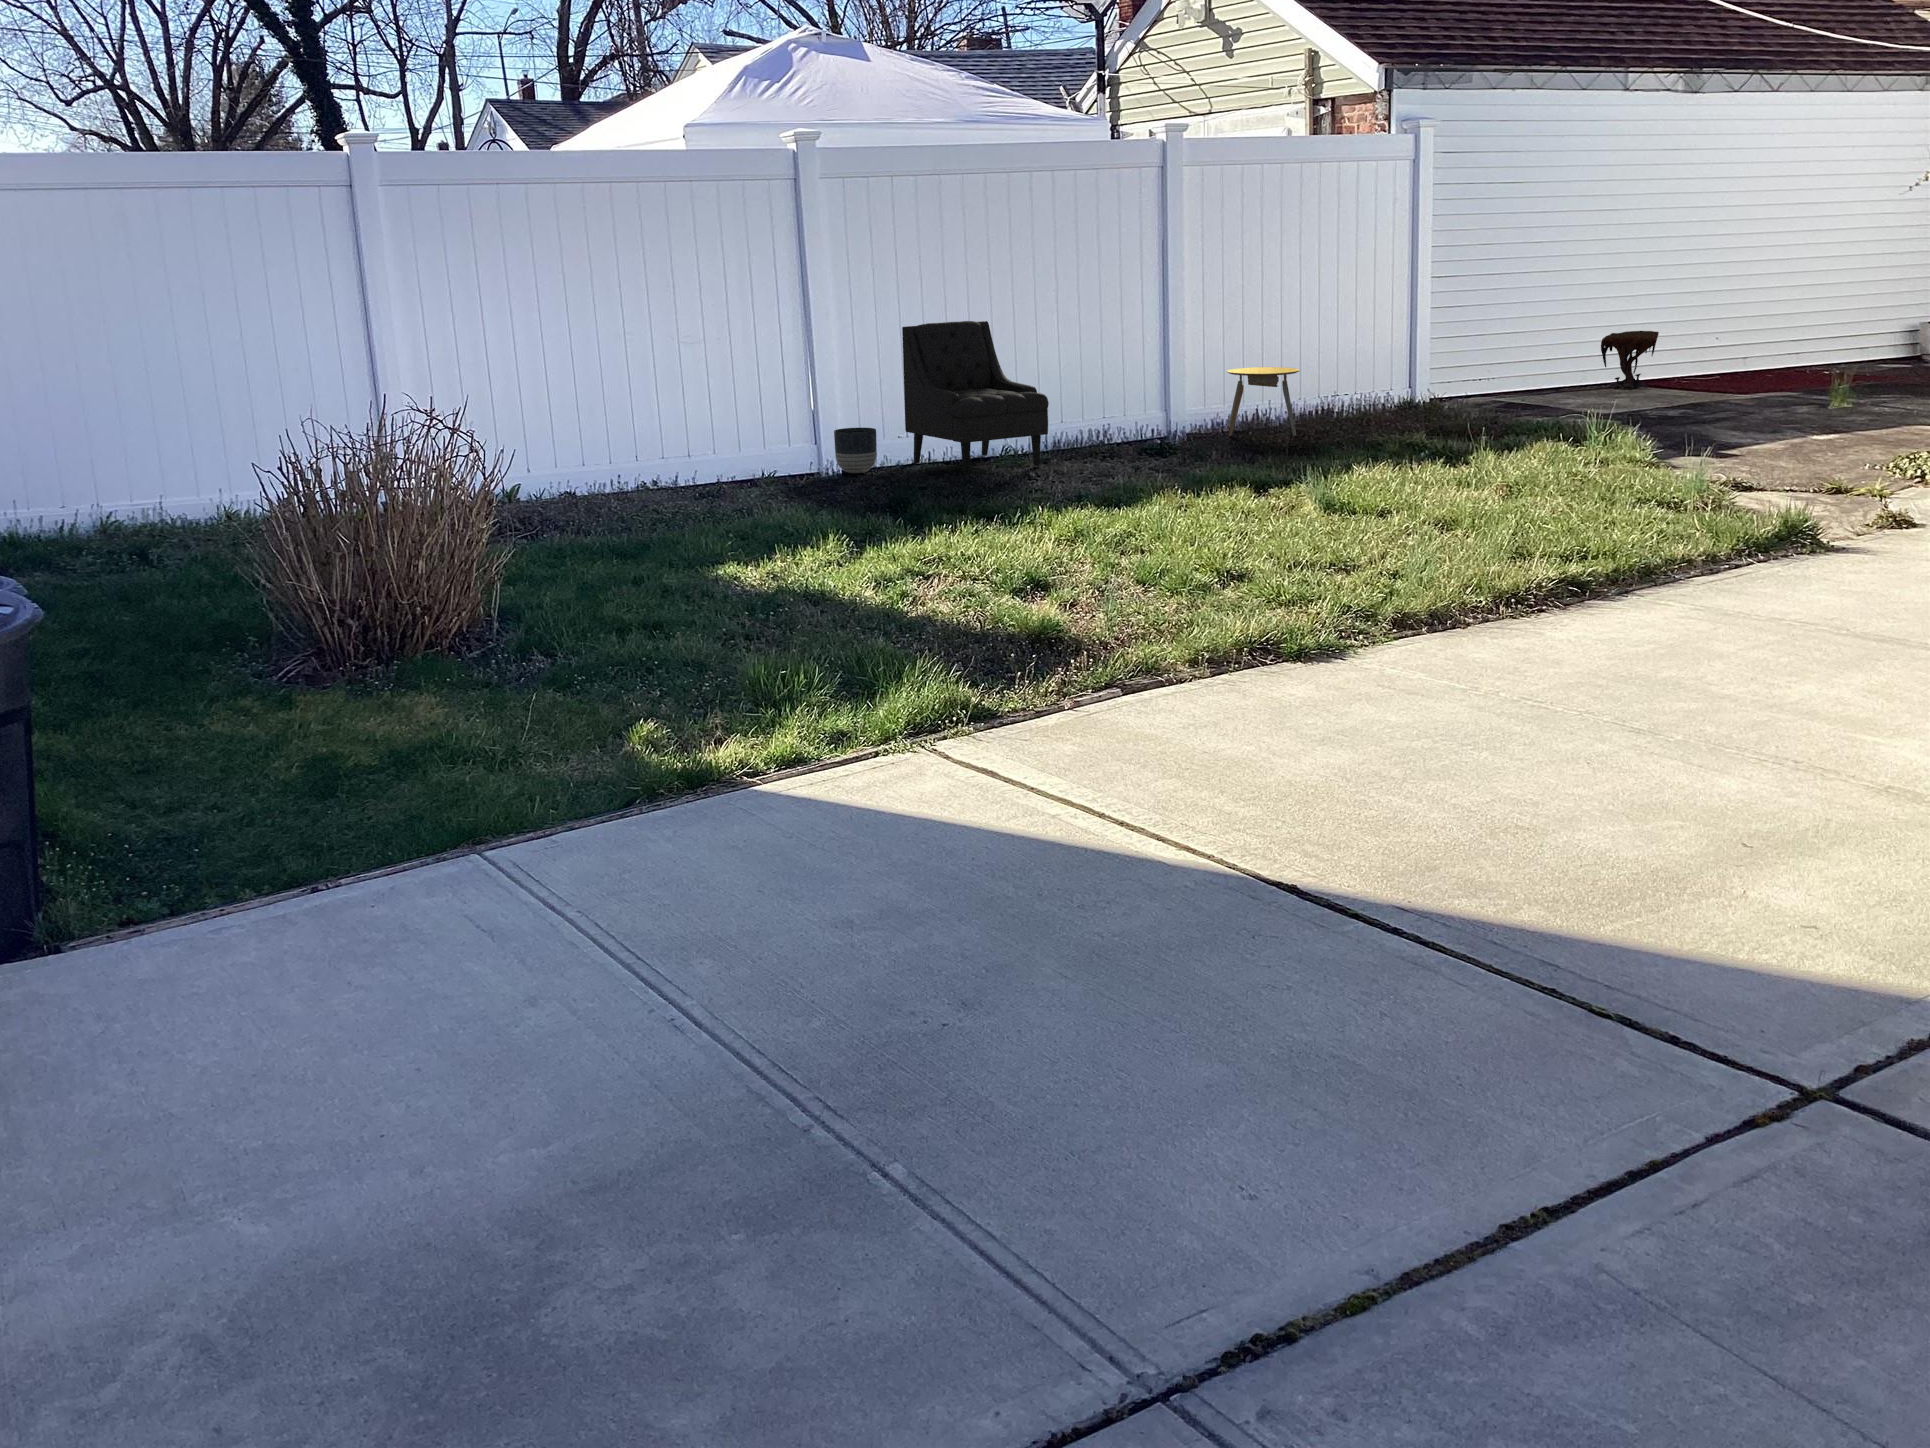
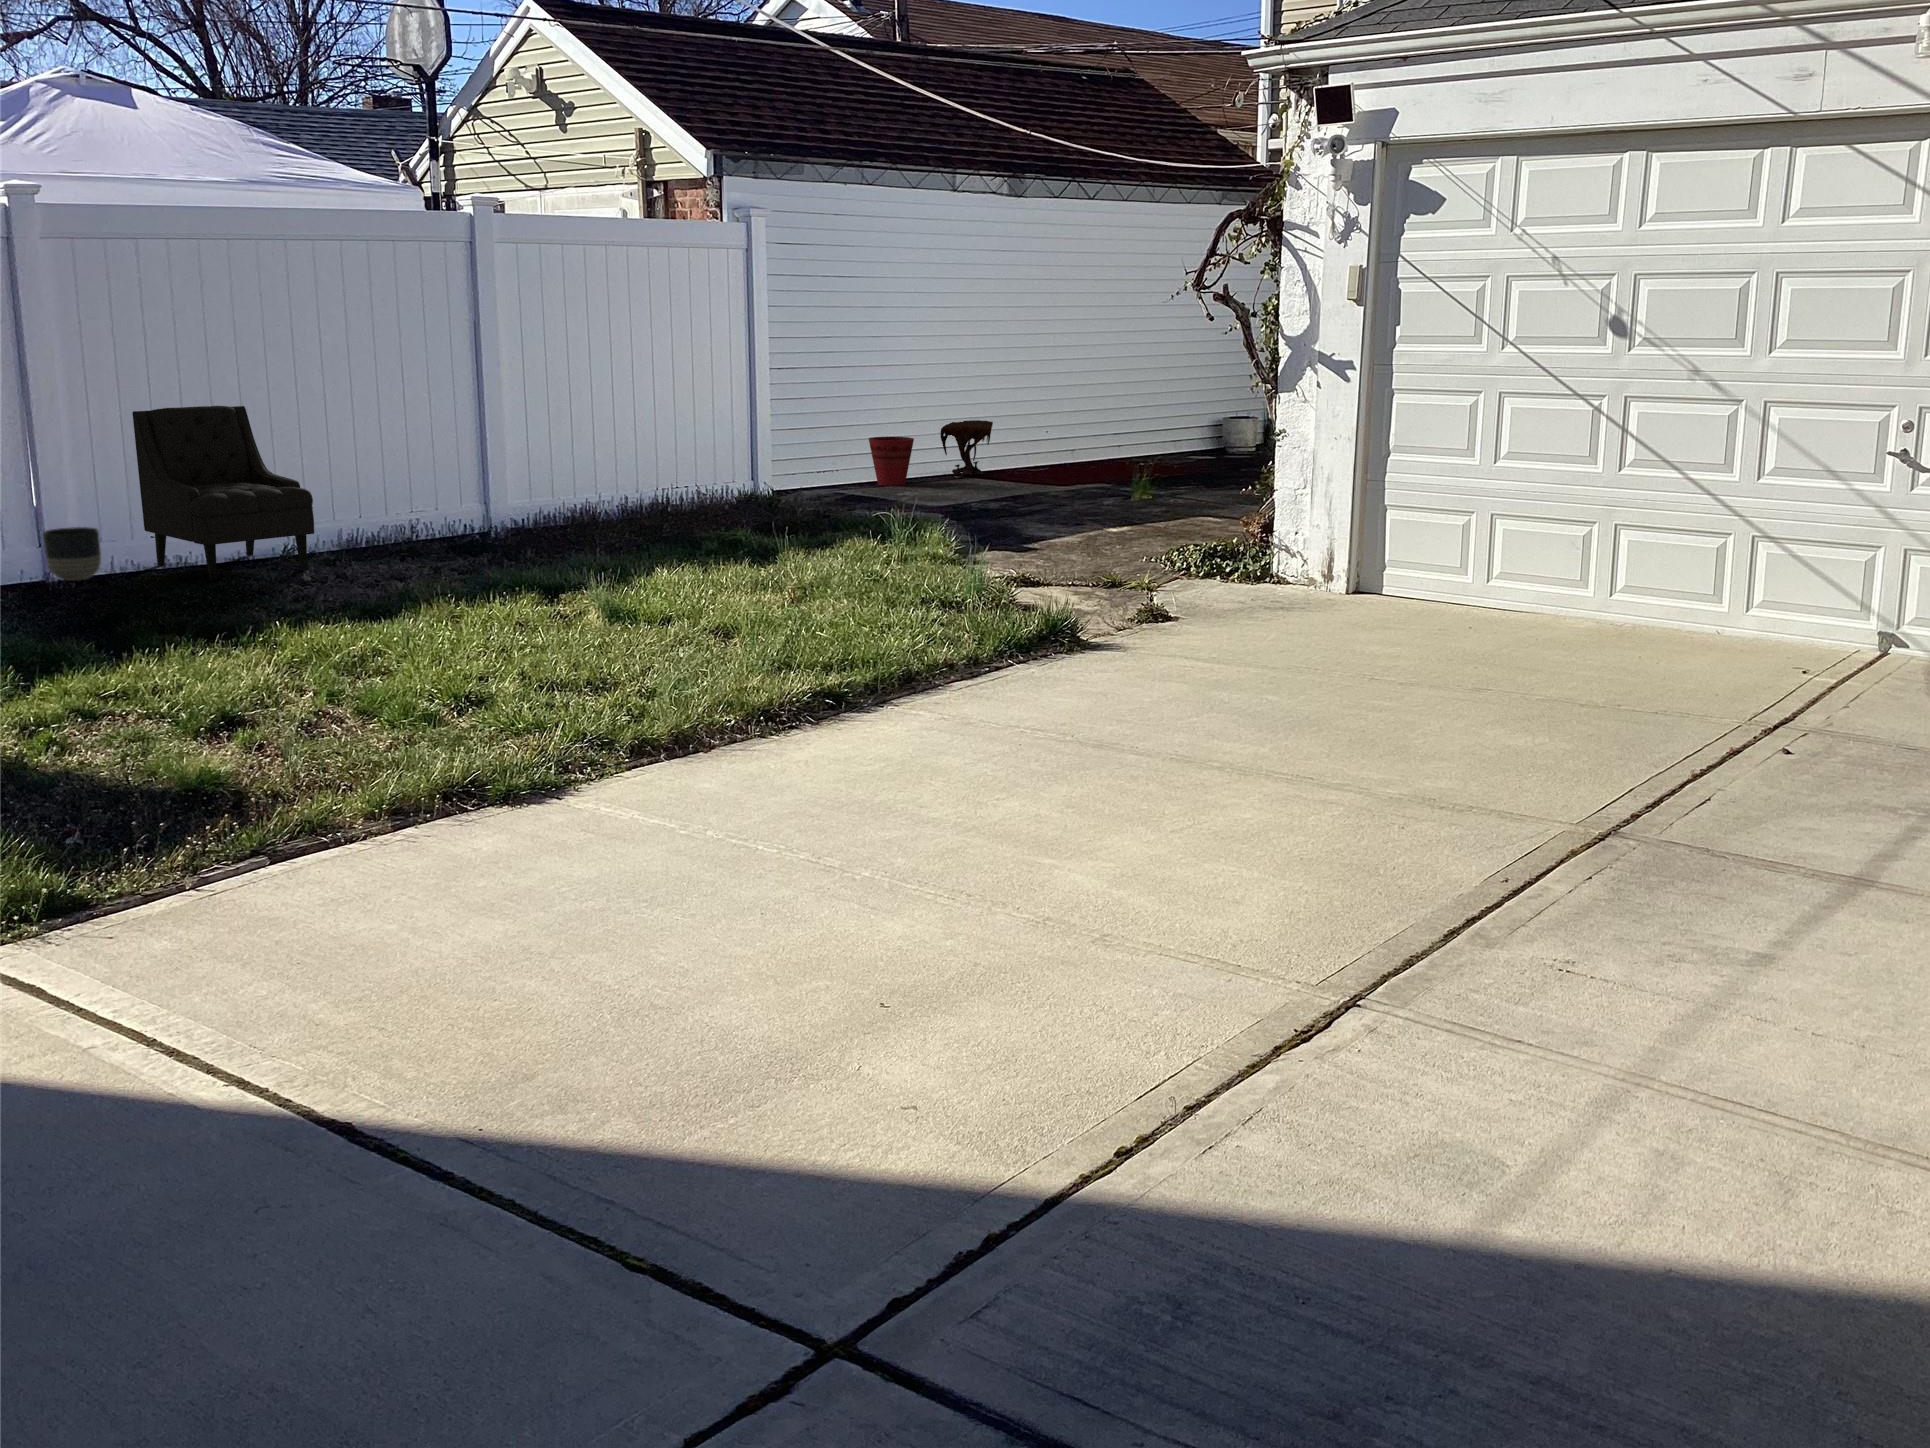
bucket: none [1526,348,1576,399] -> present [869,437,914,486]
stool: present [1227,367,1299,436] -> none [537,457,616,531]

